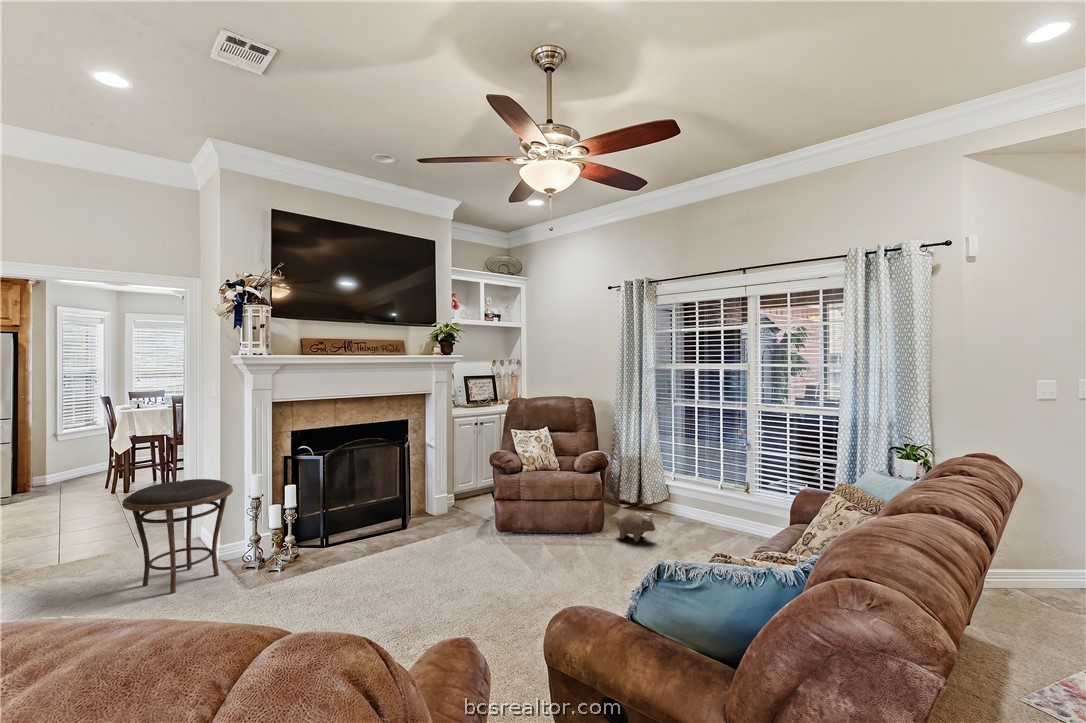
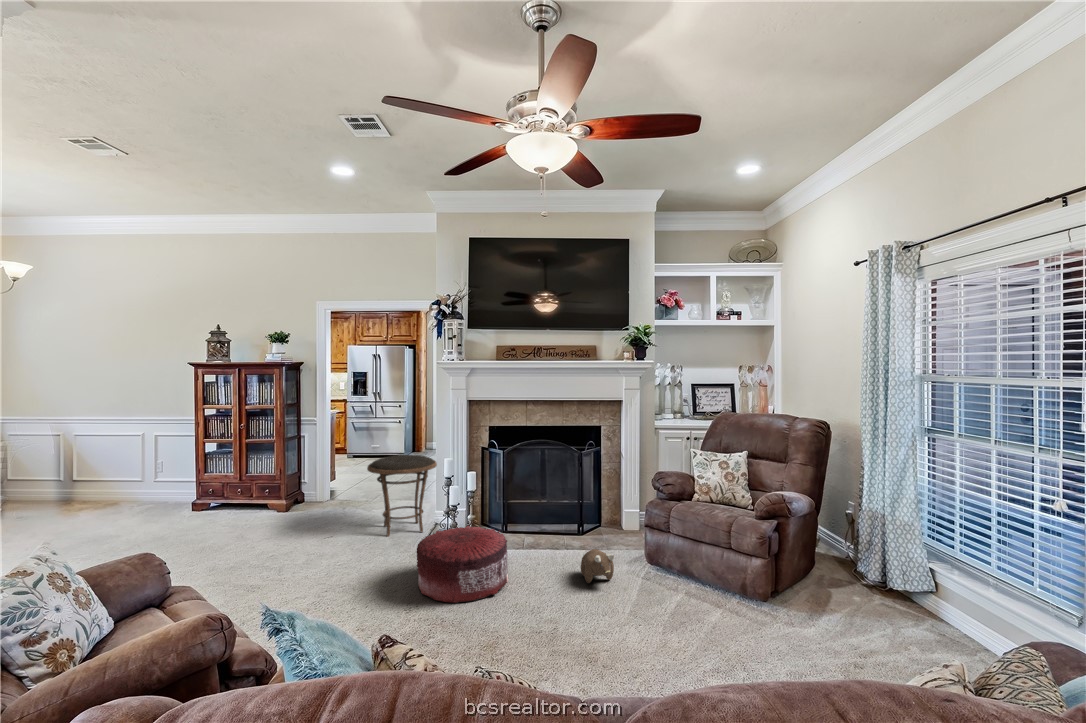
plush toy: present [617,513,656,542] -> present [581,549,614,583]
pouf: none [311,534,416,621] -> present [416,525,508,603]

